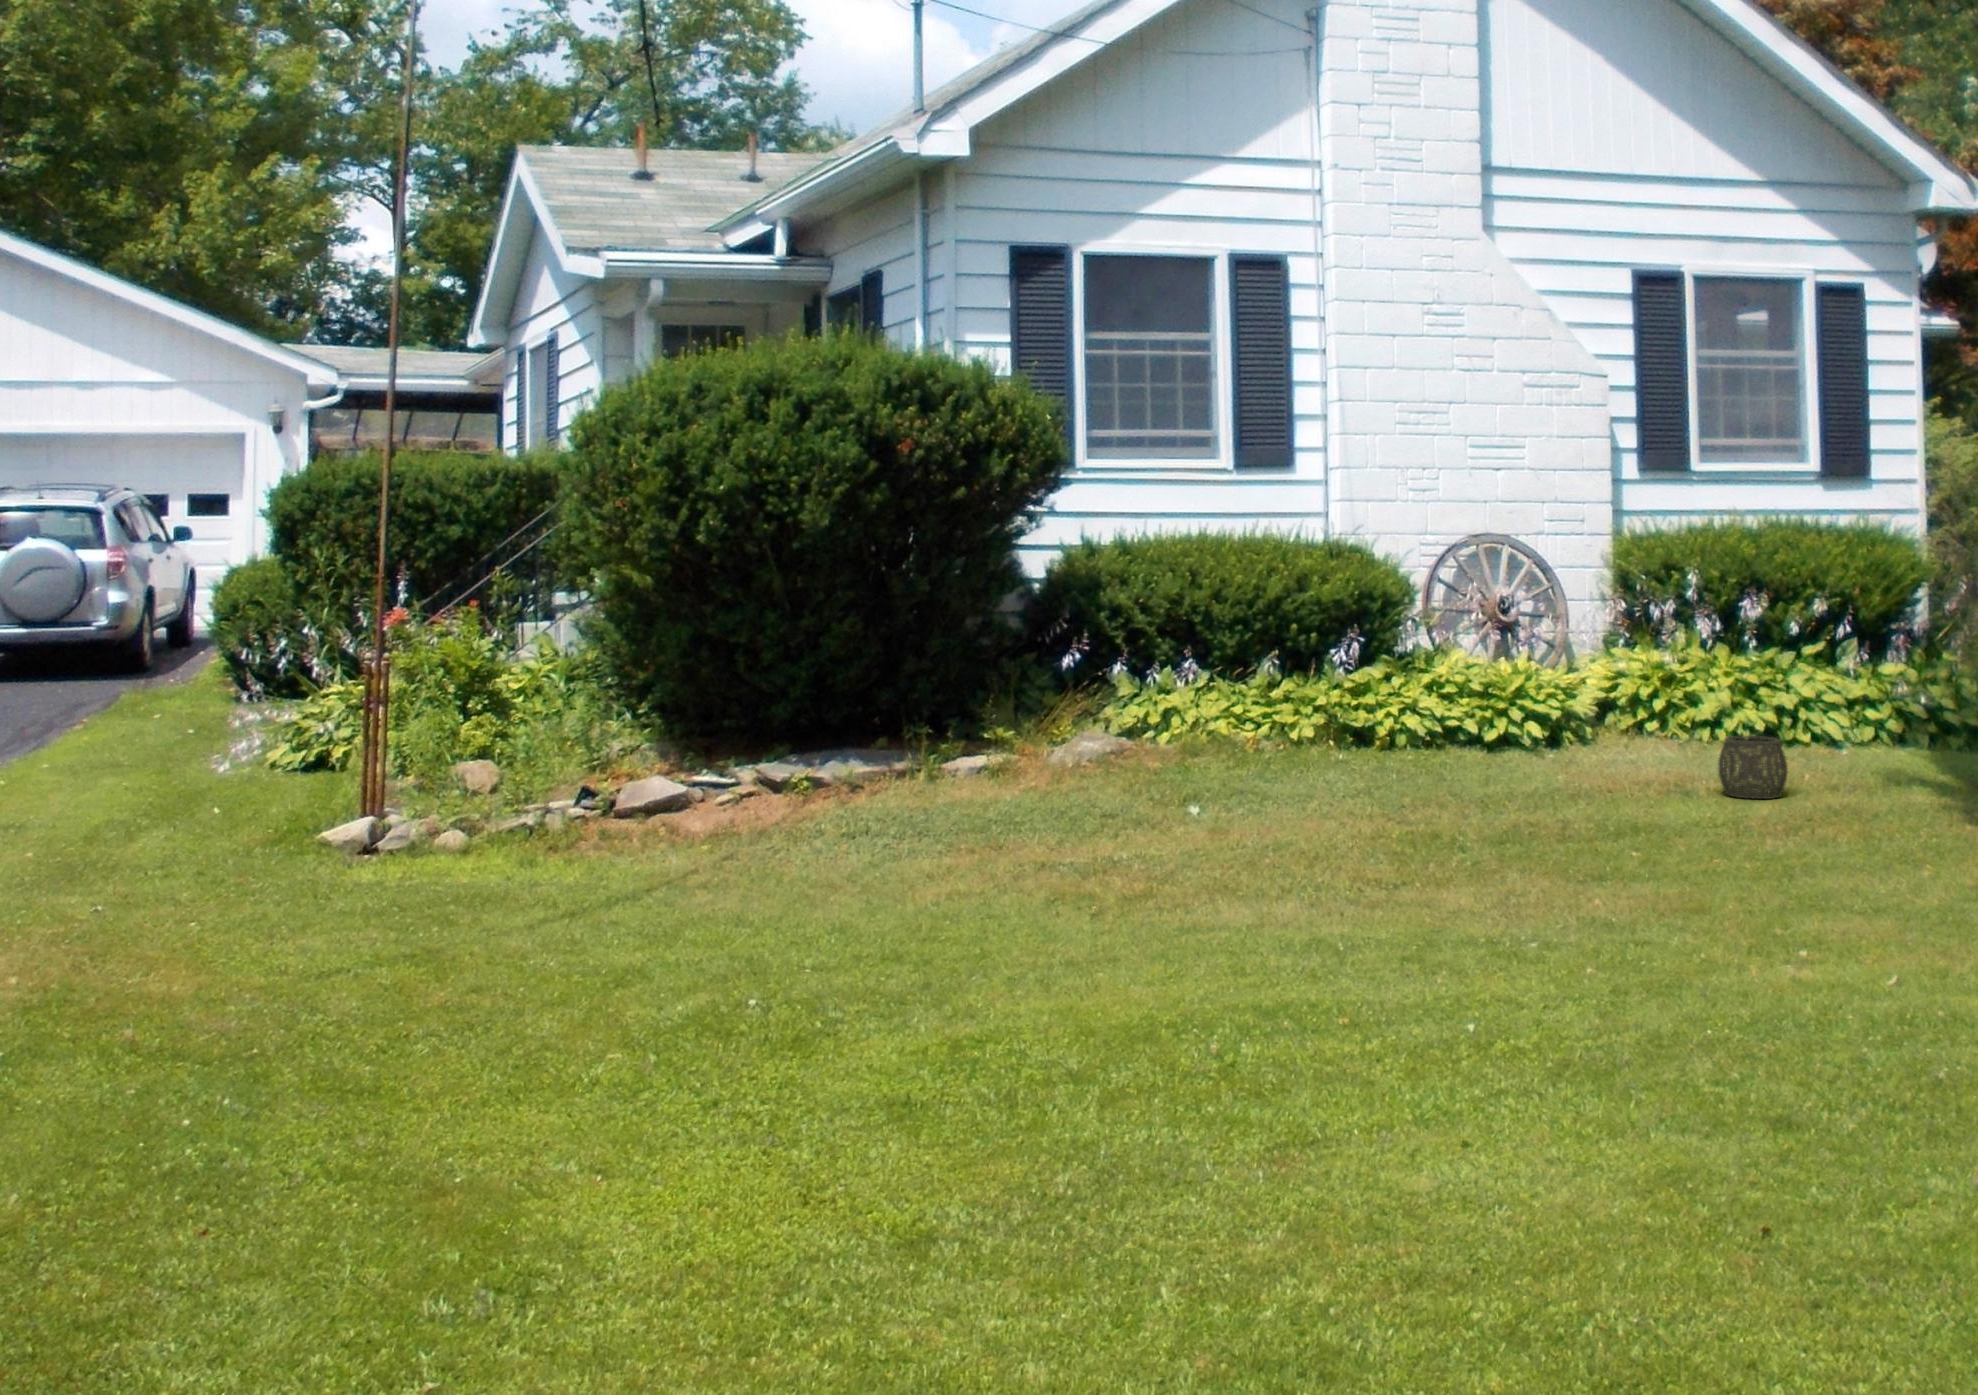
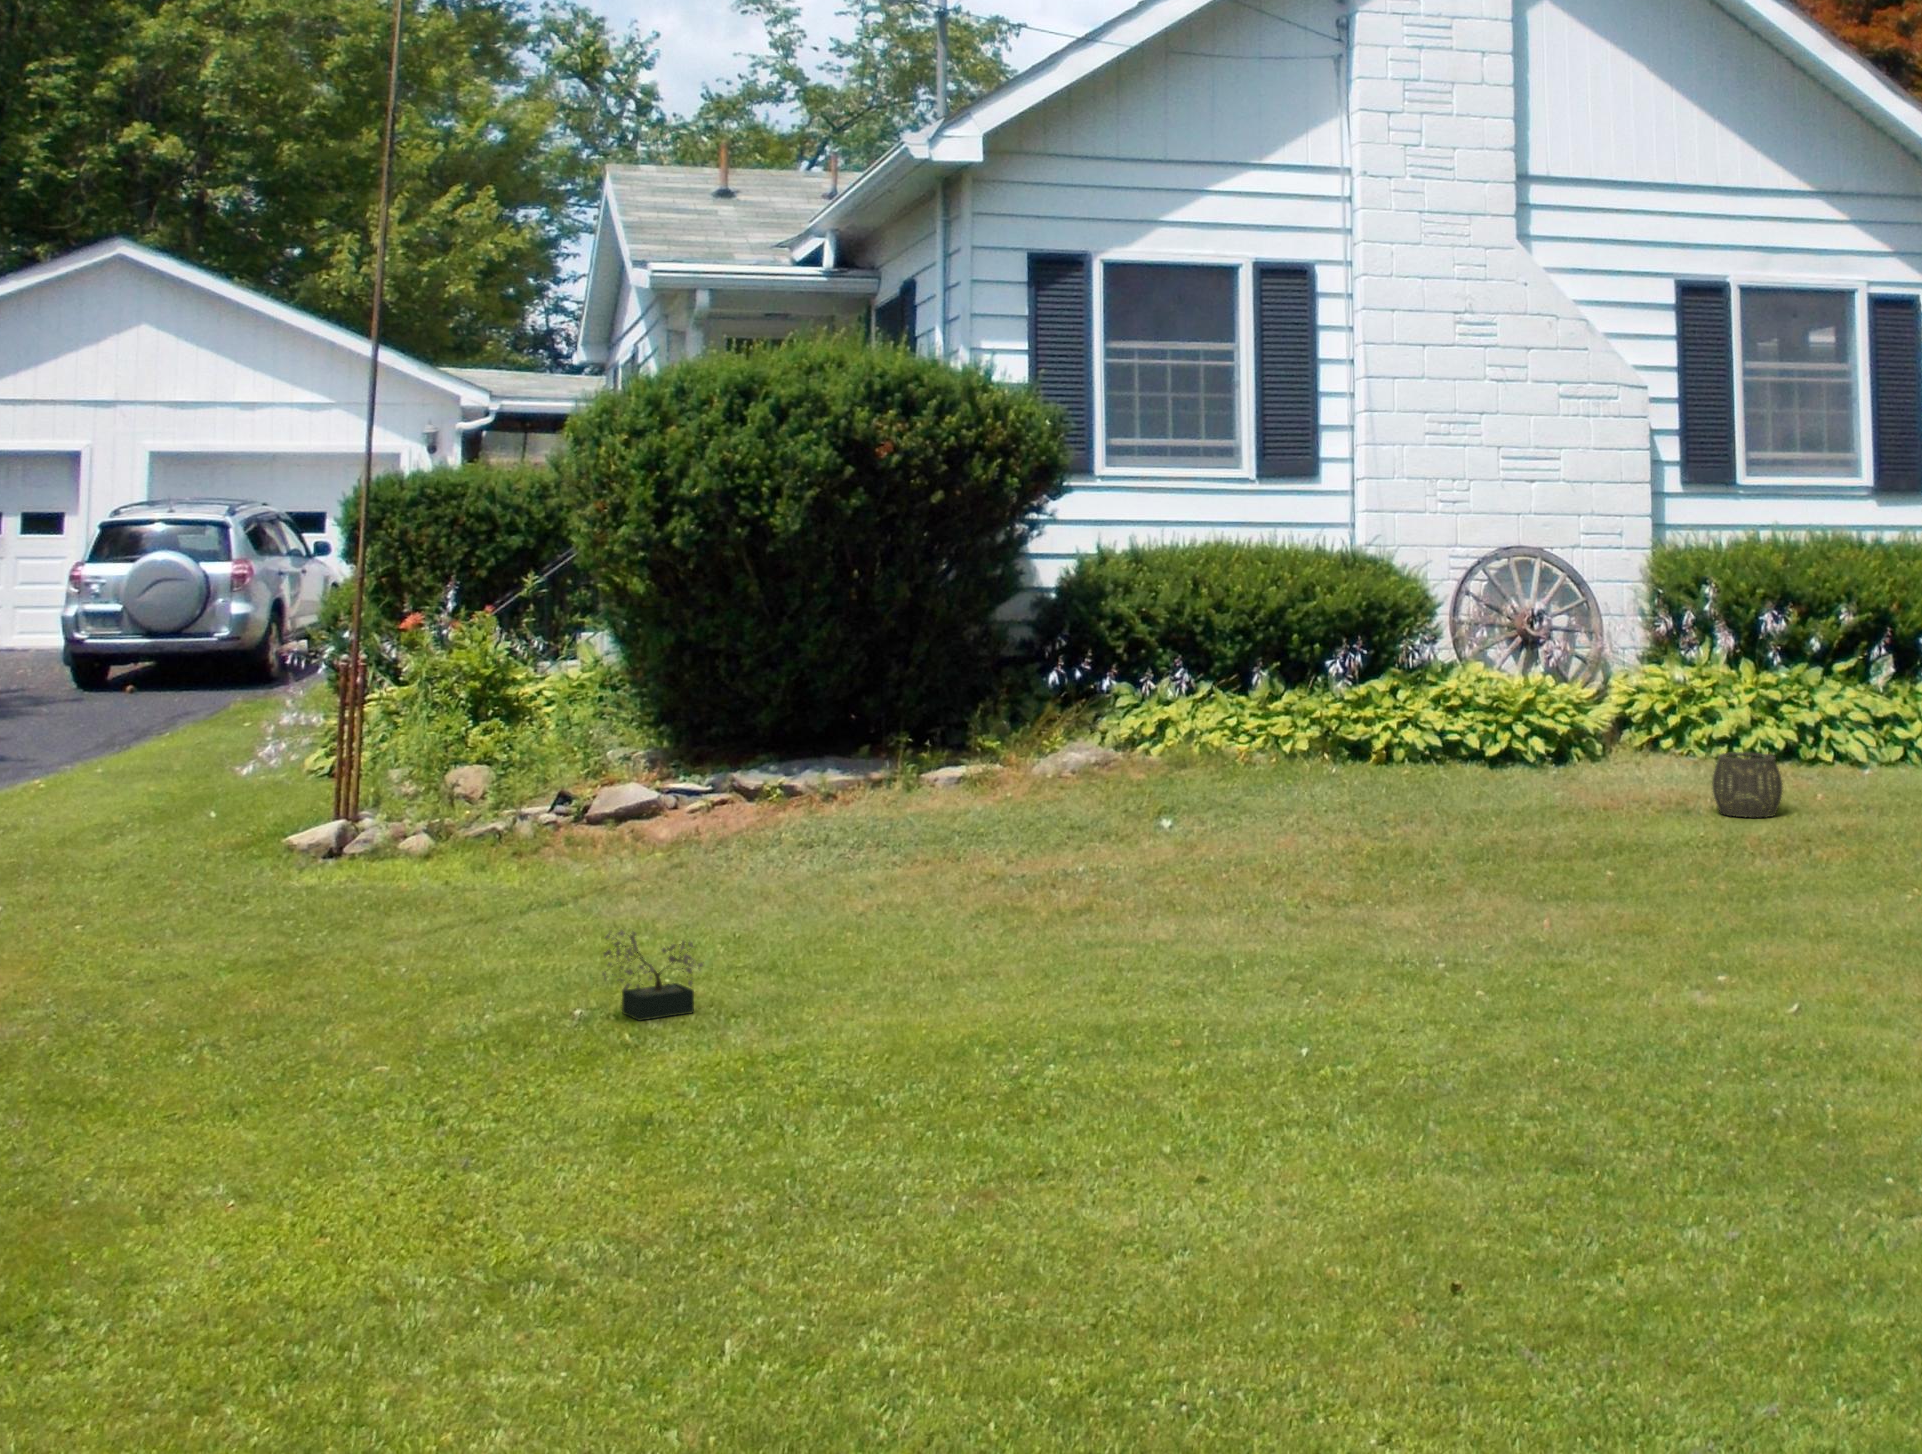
decorative plant: none [788,907,880,993] -> present [602,930,703,1021]

